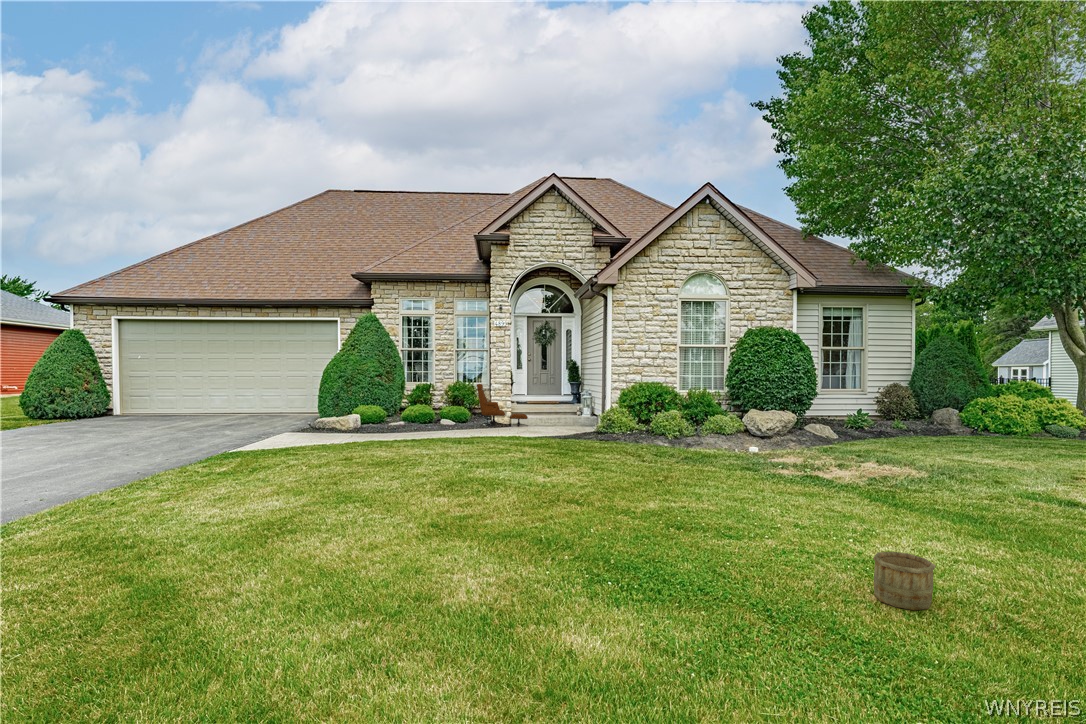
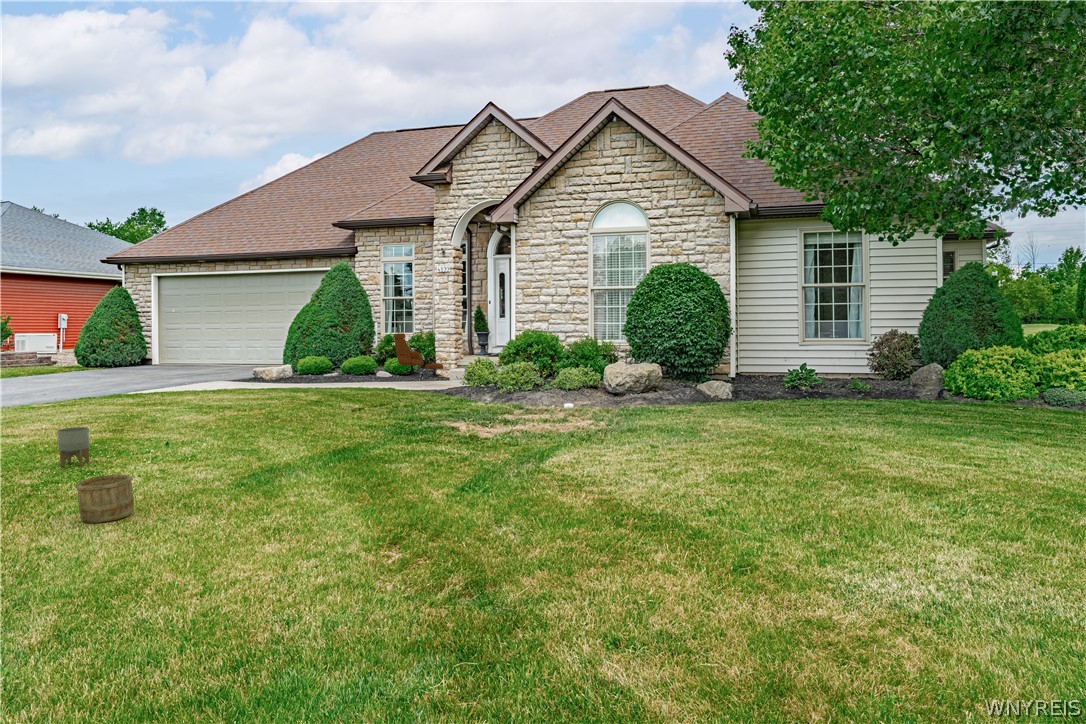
planter: none [579,500,610,549] -> present [57,427,89,467]

